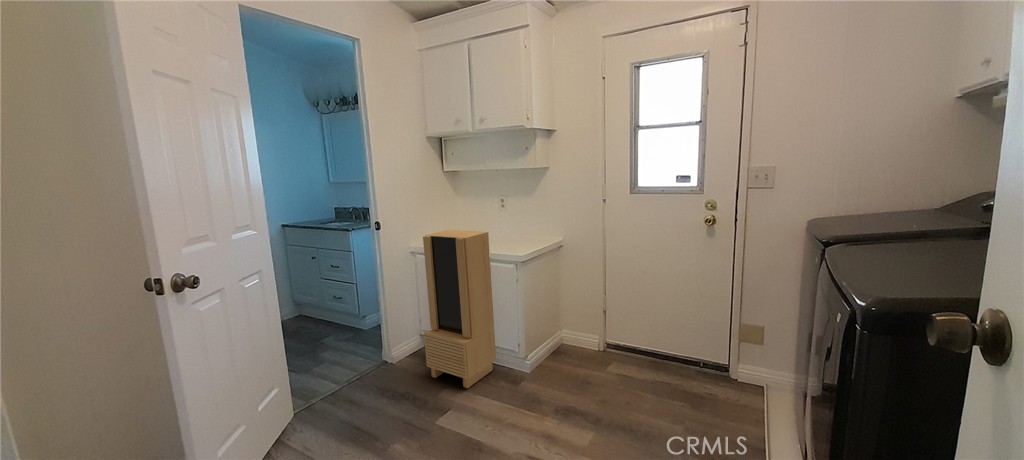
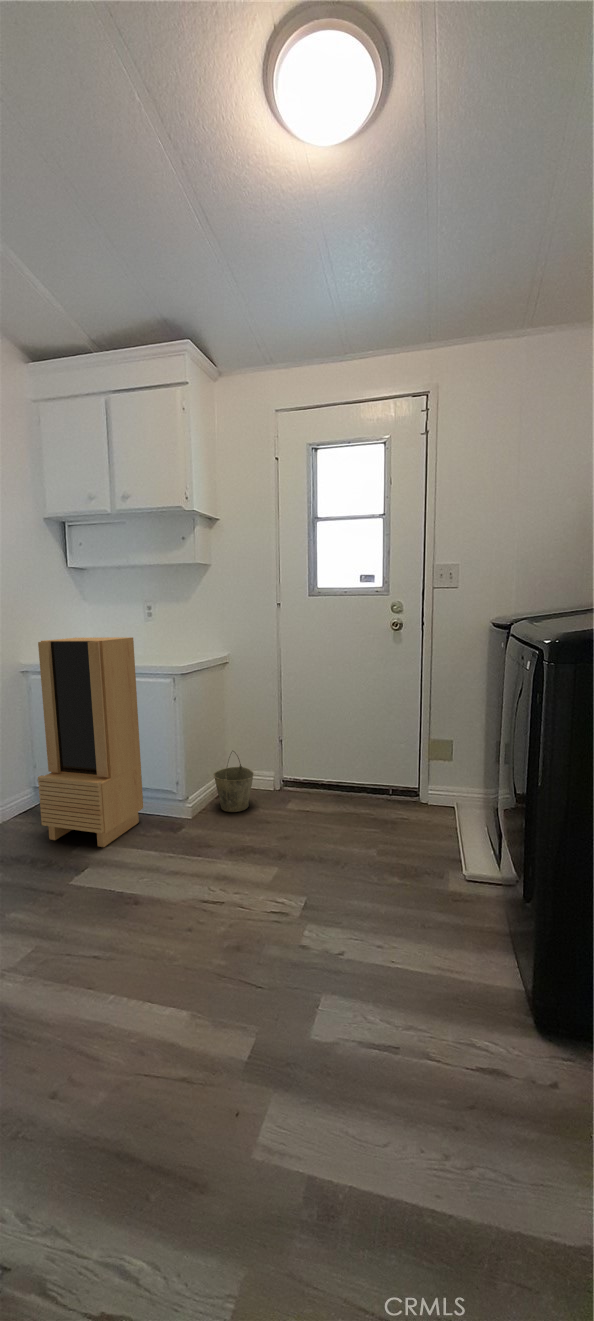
bucket: none [549,320,581,369] -> present [213,751,254,812]

